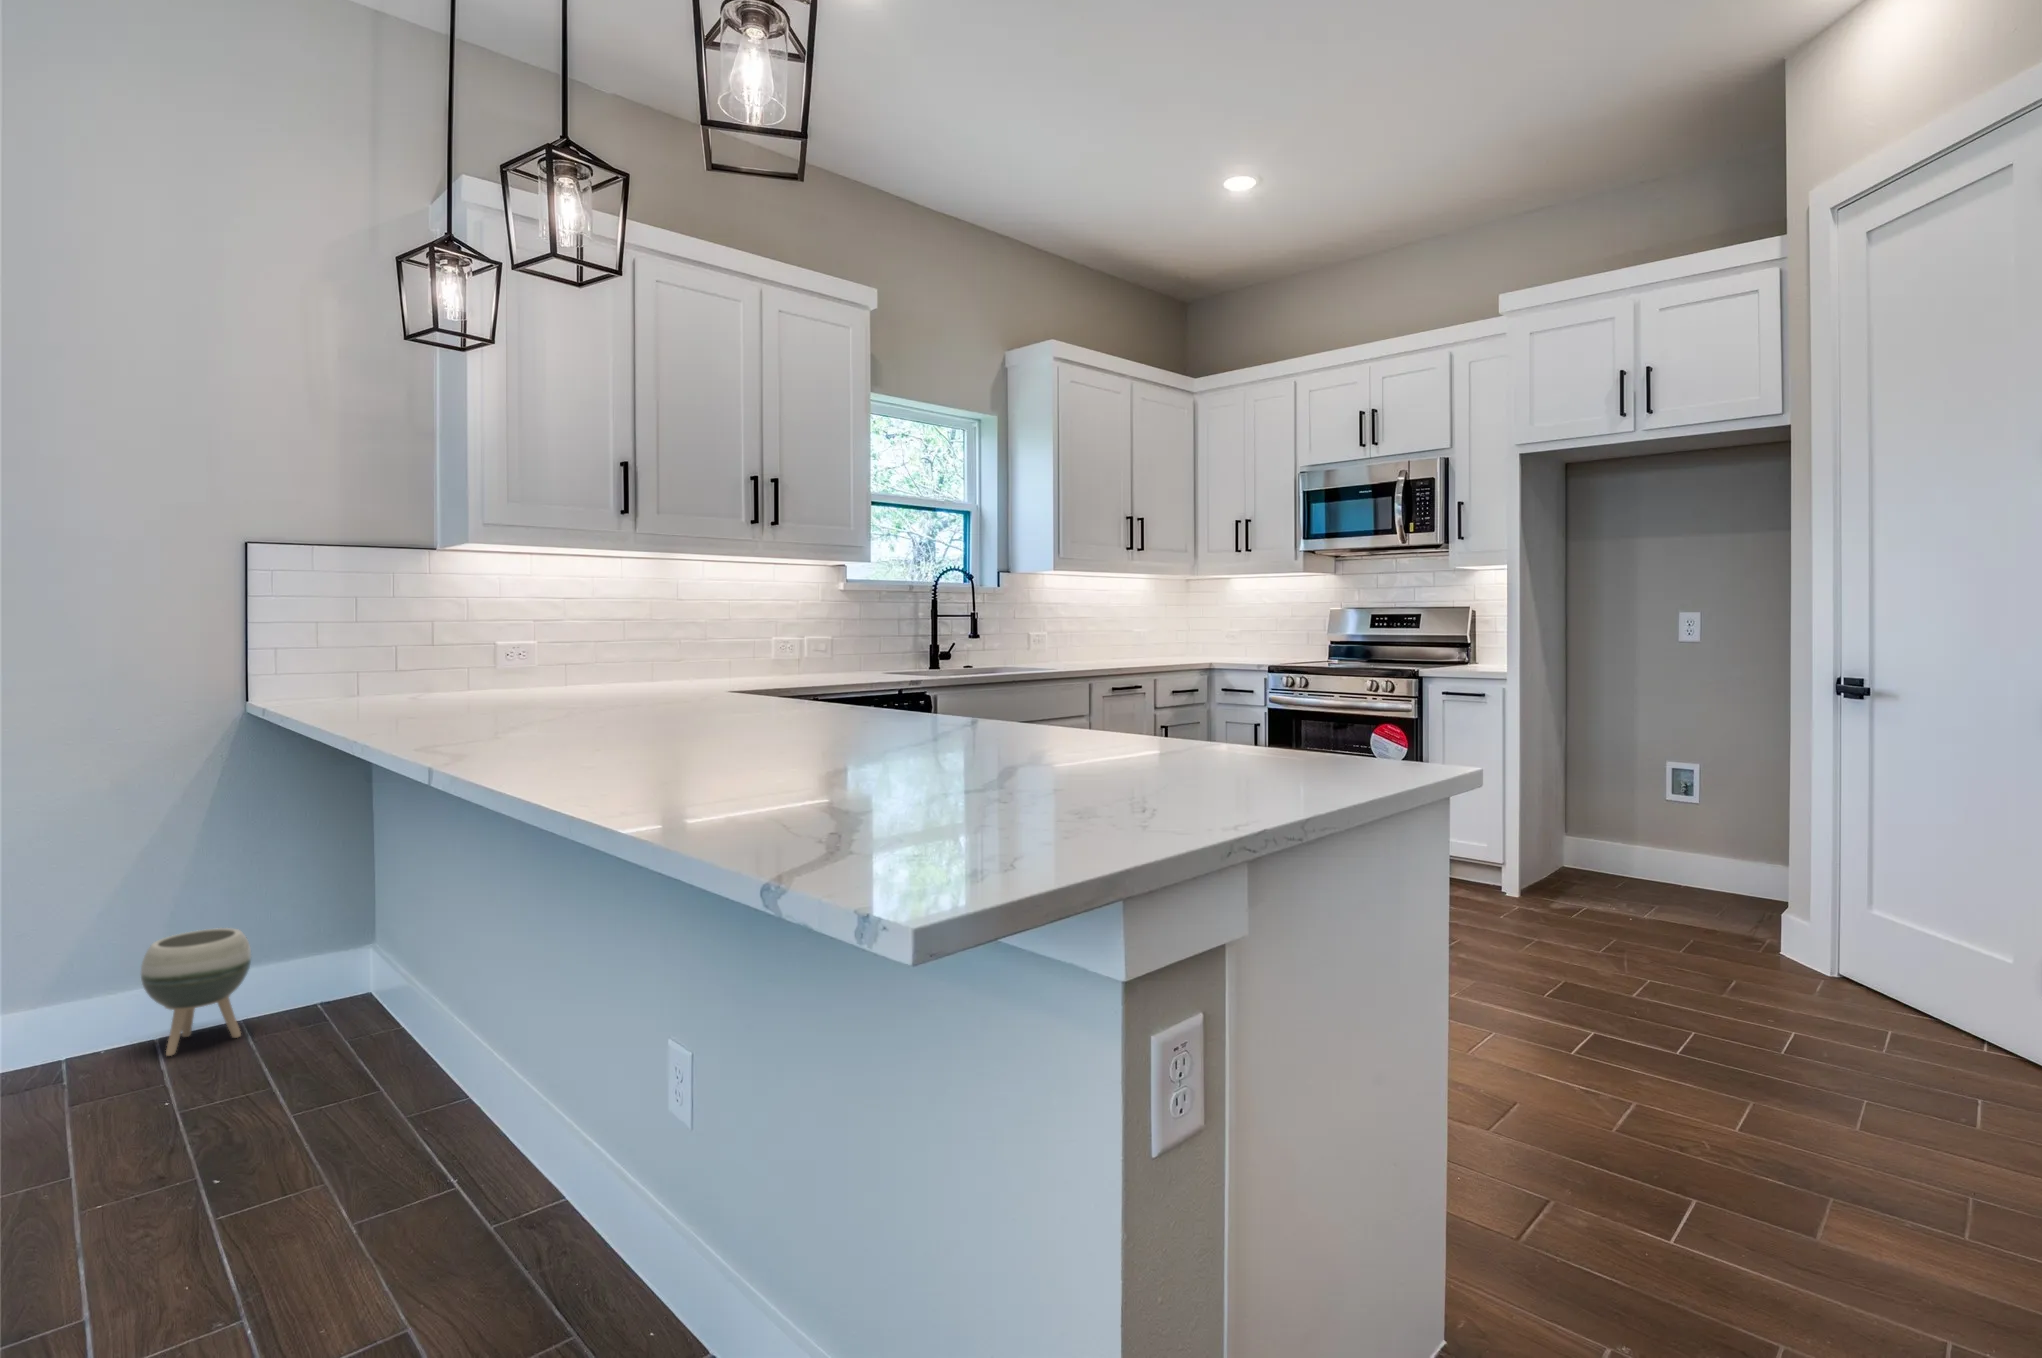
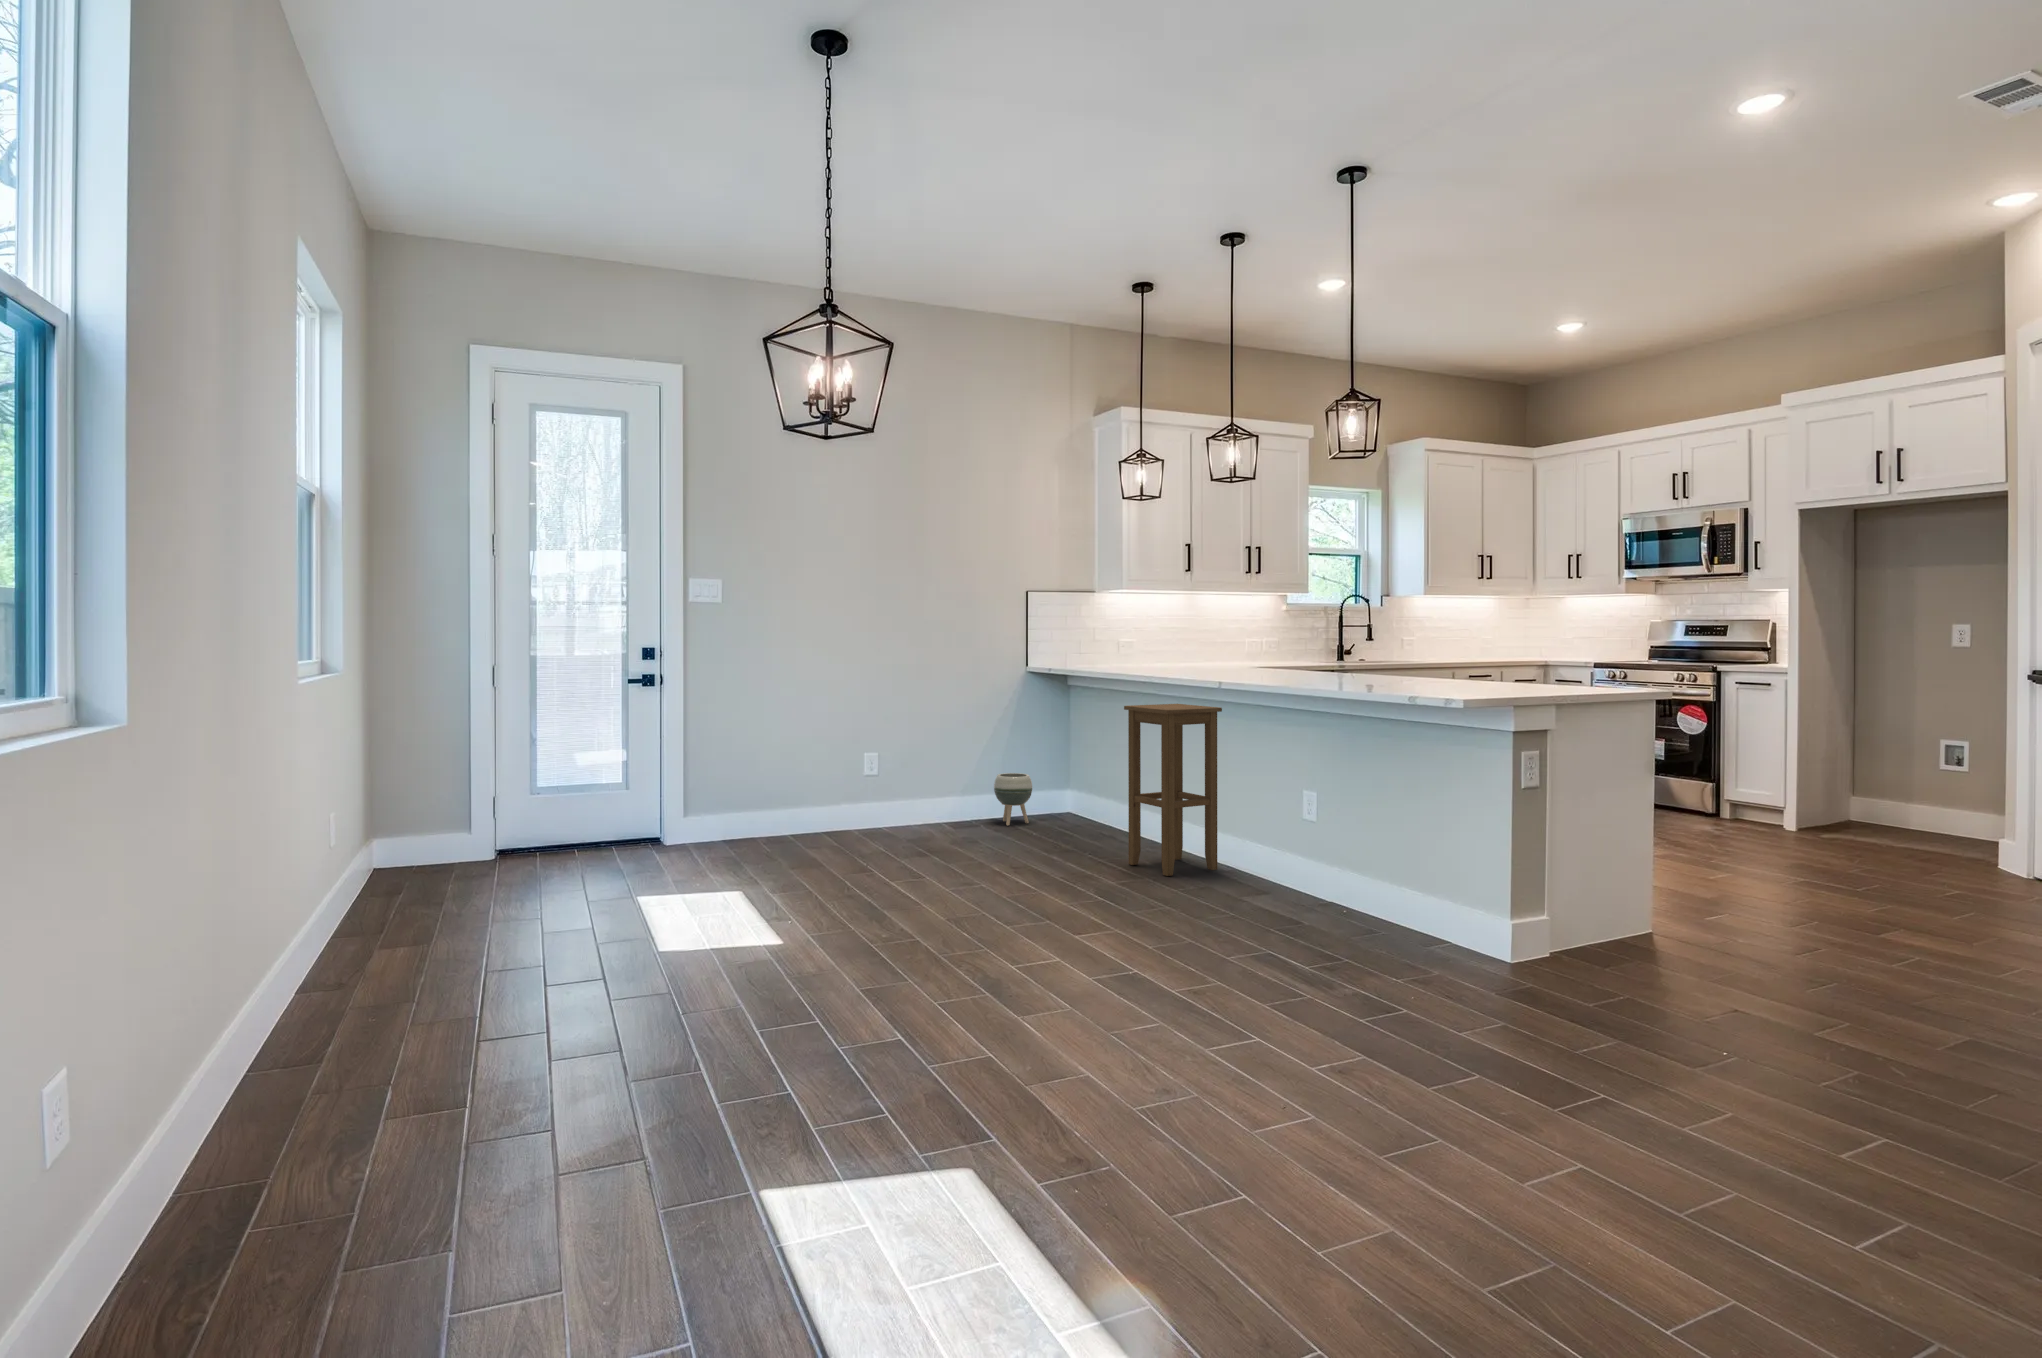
stool: none [275,793,532,1284] -> present [1124,704,1222,876]

